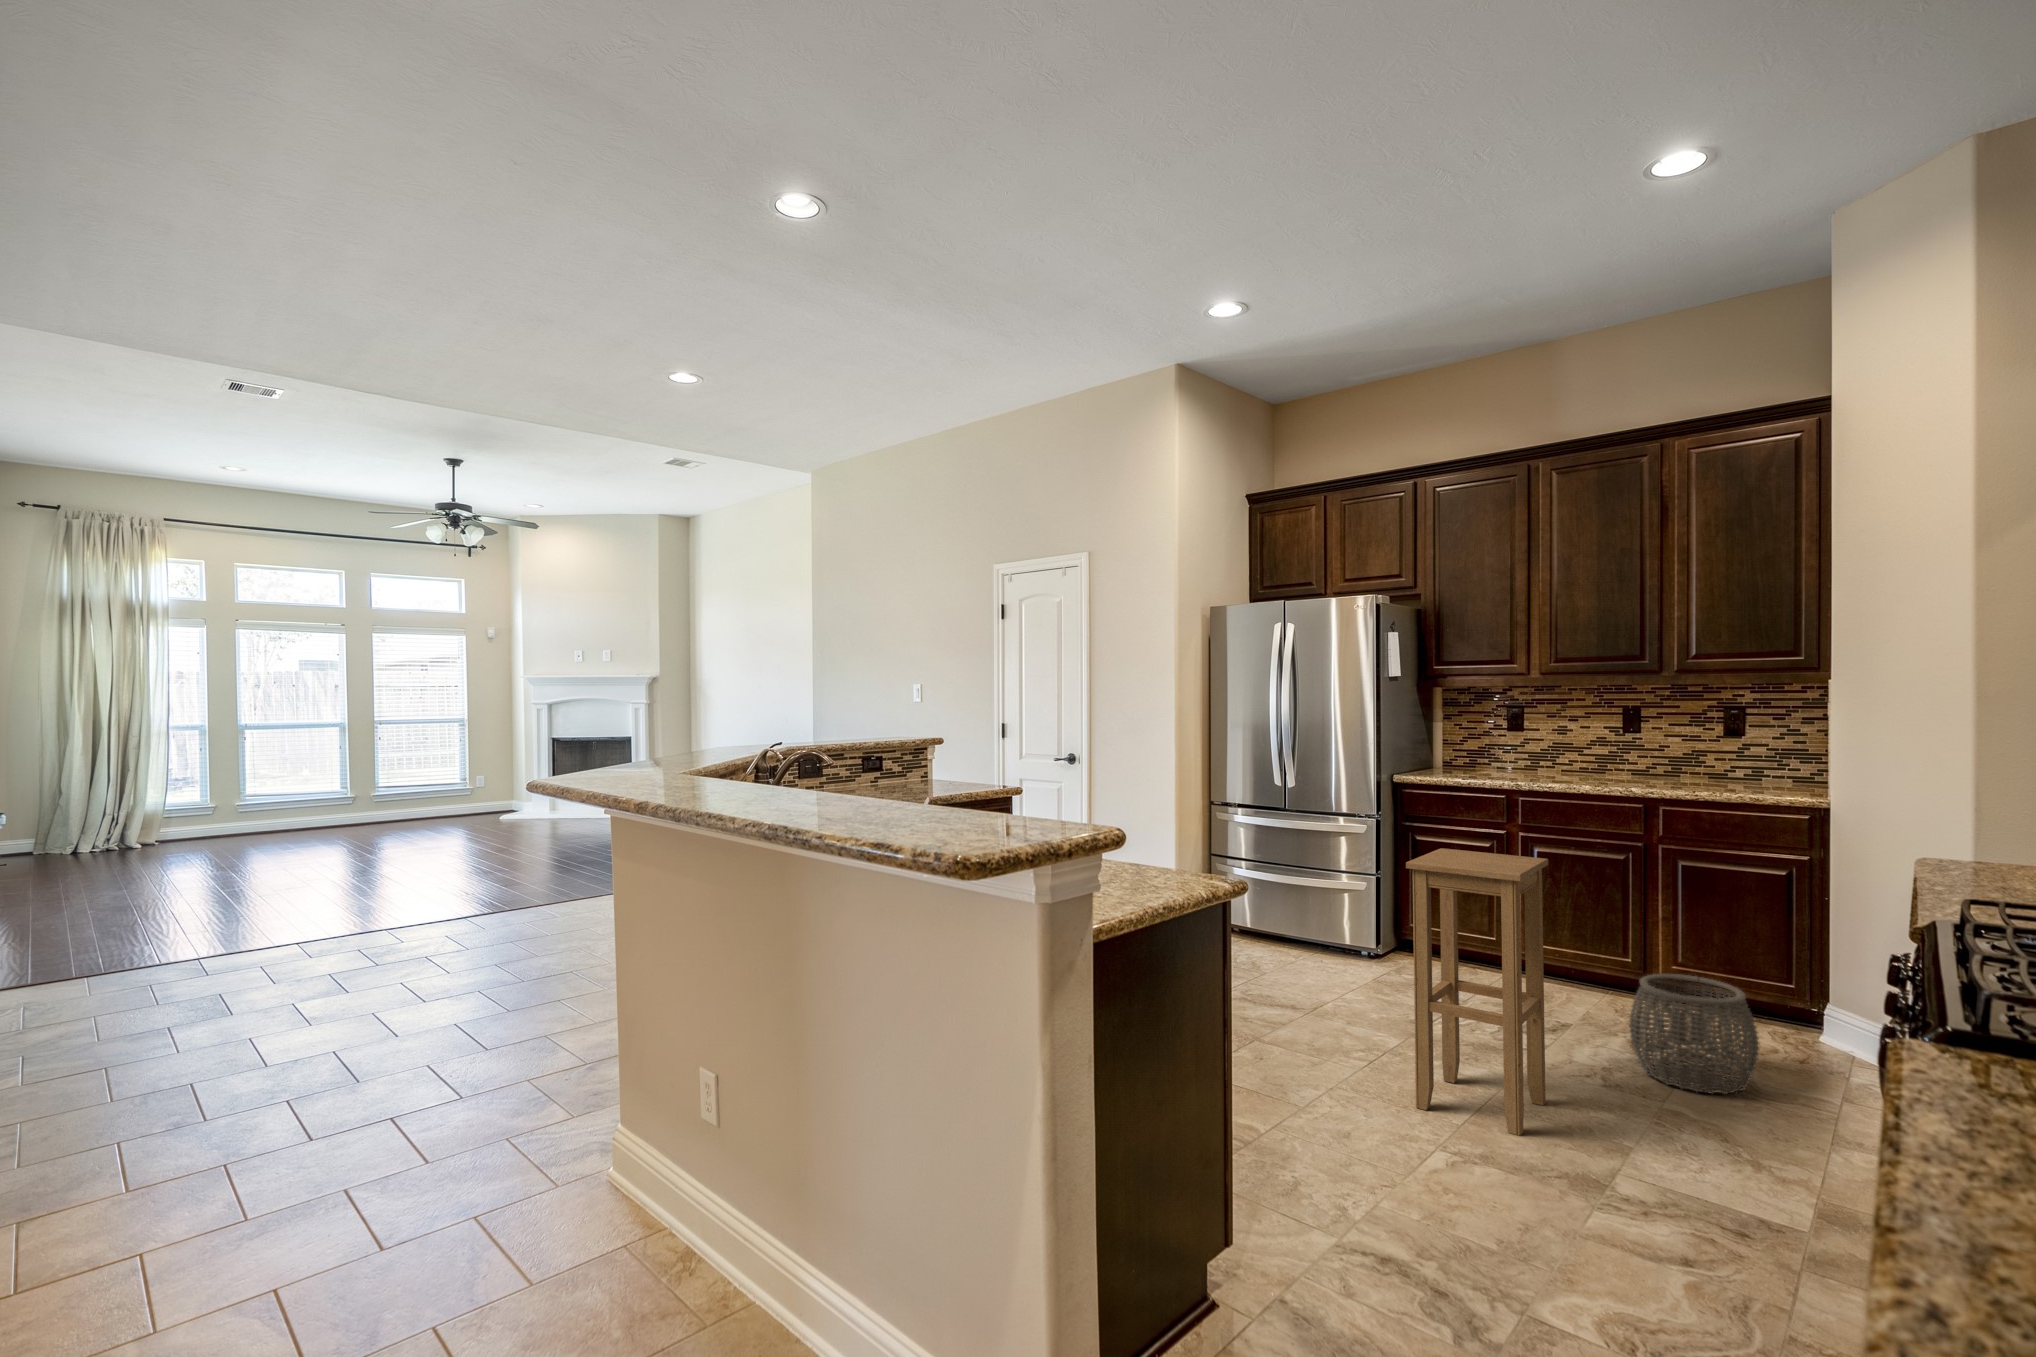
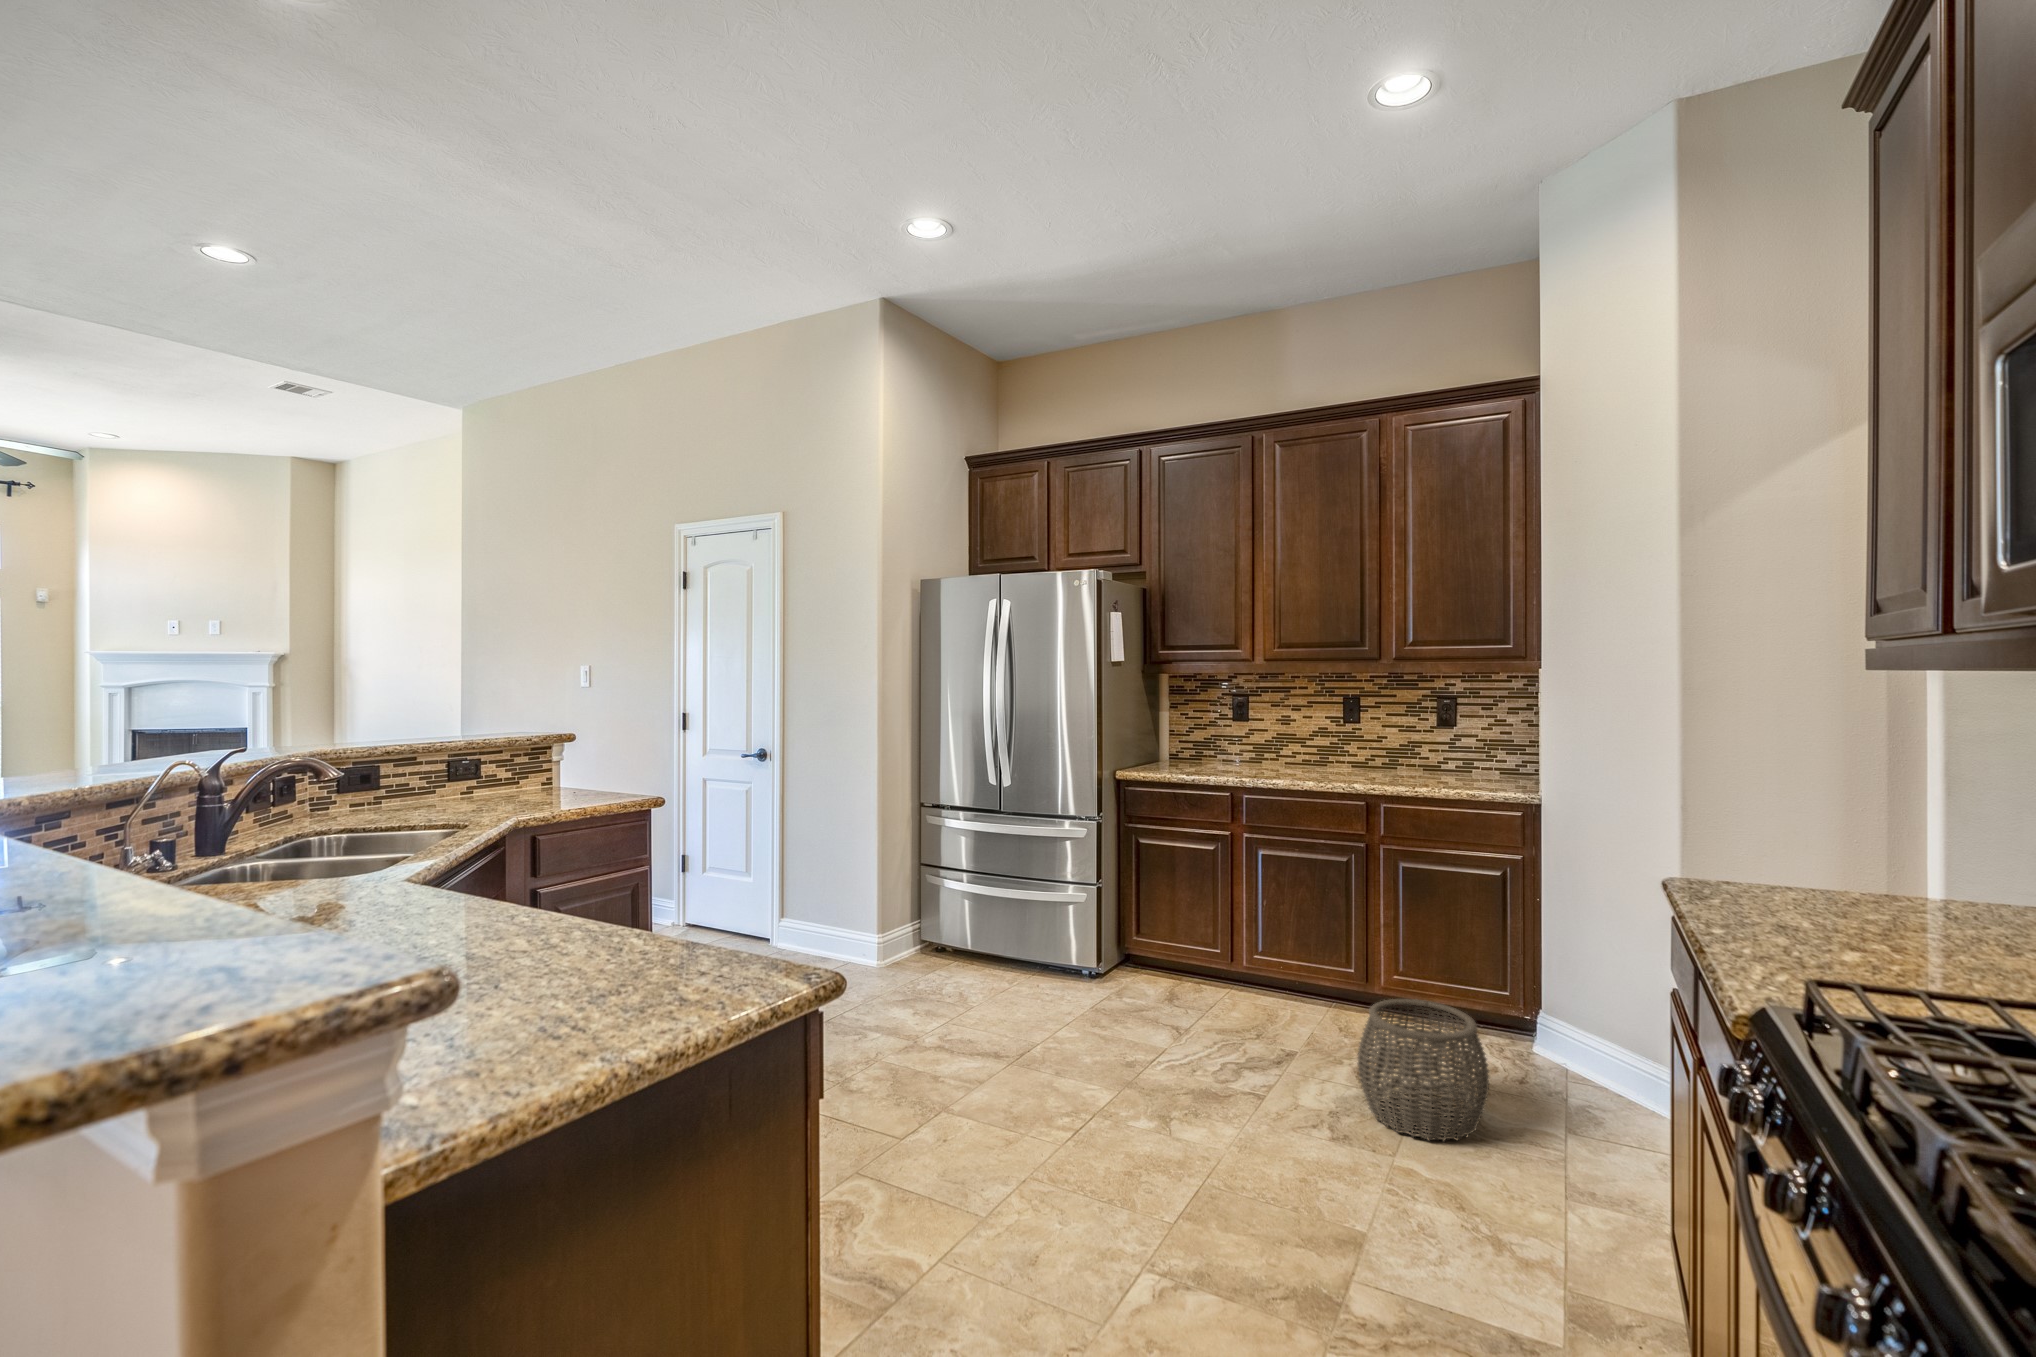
stool: present [1406,848,1548,1136] -> none [1116,874,1278,1240]

